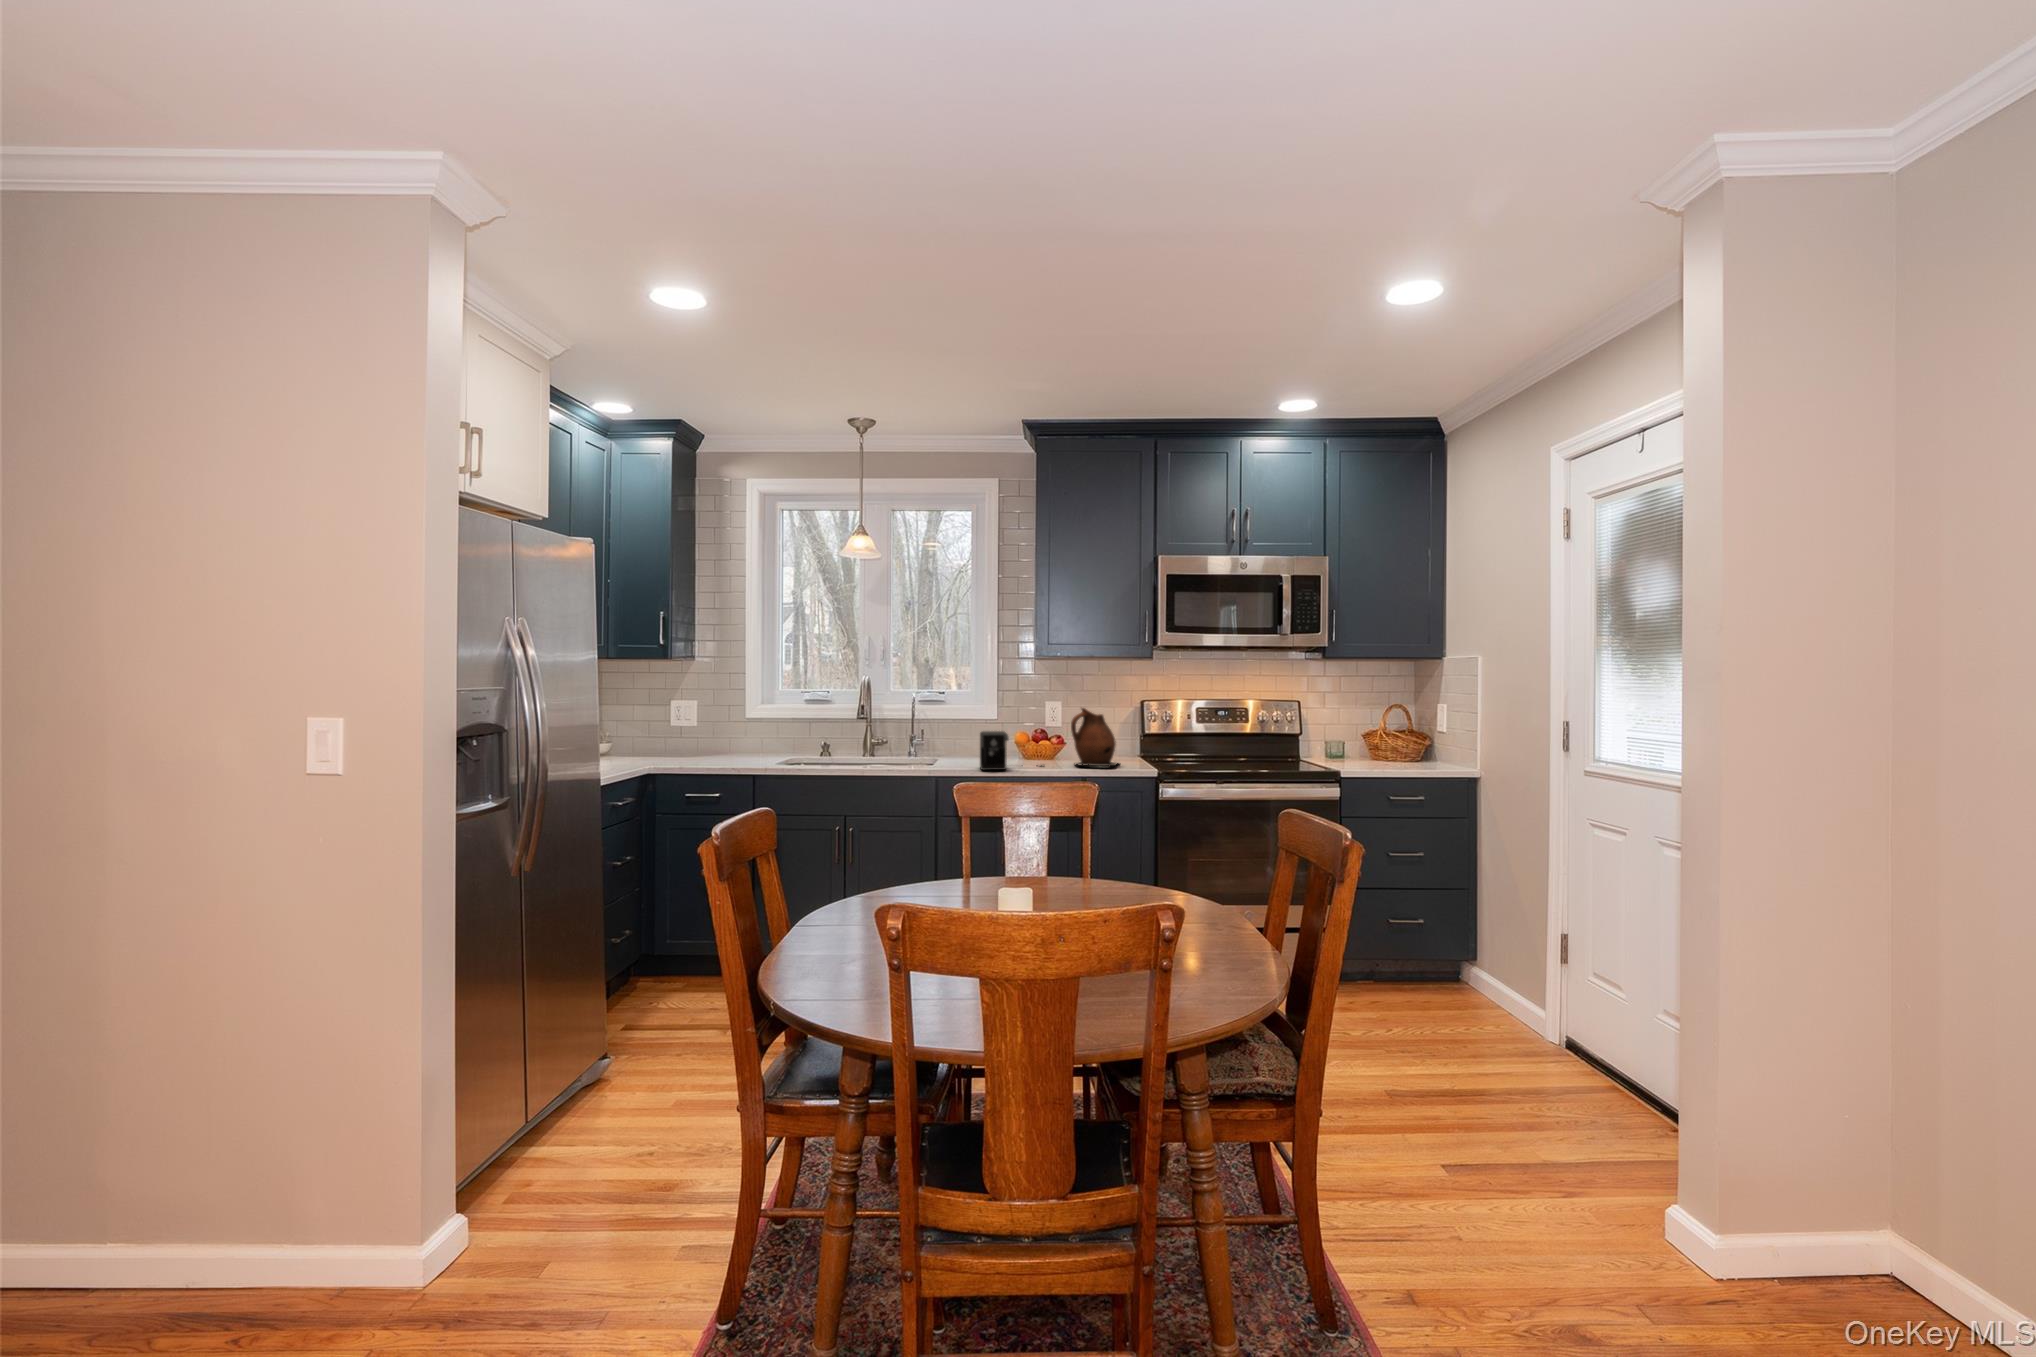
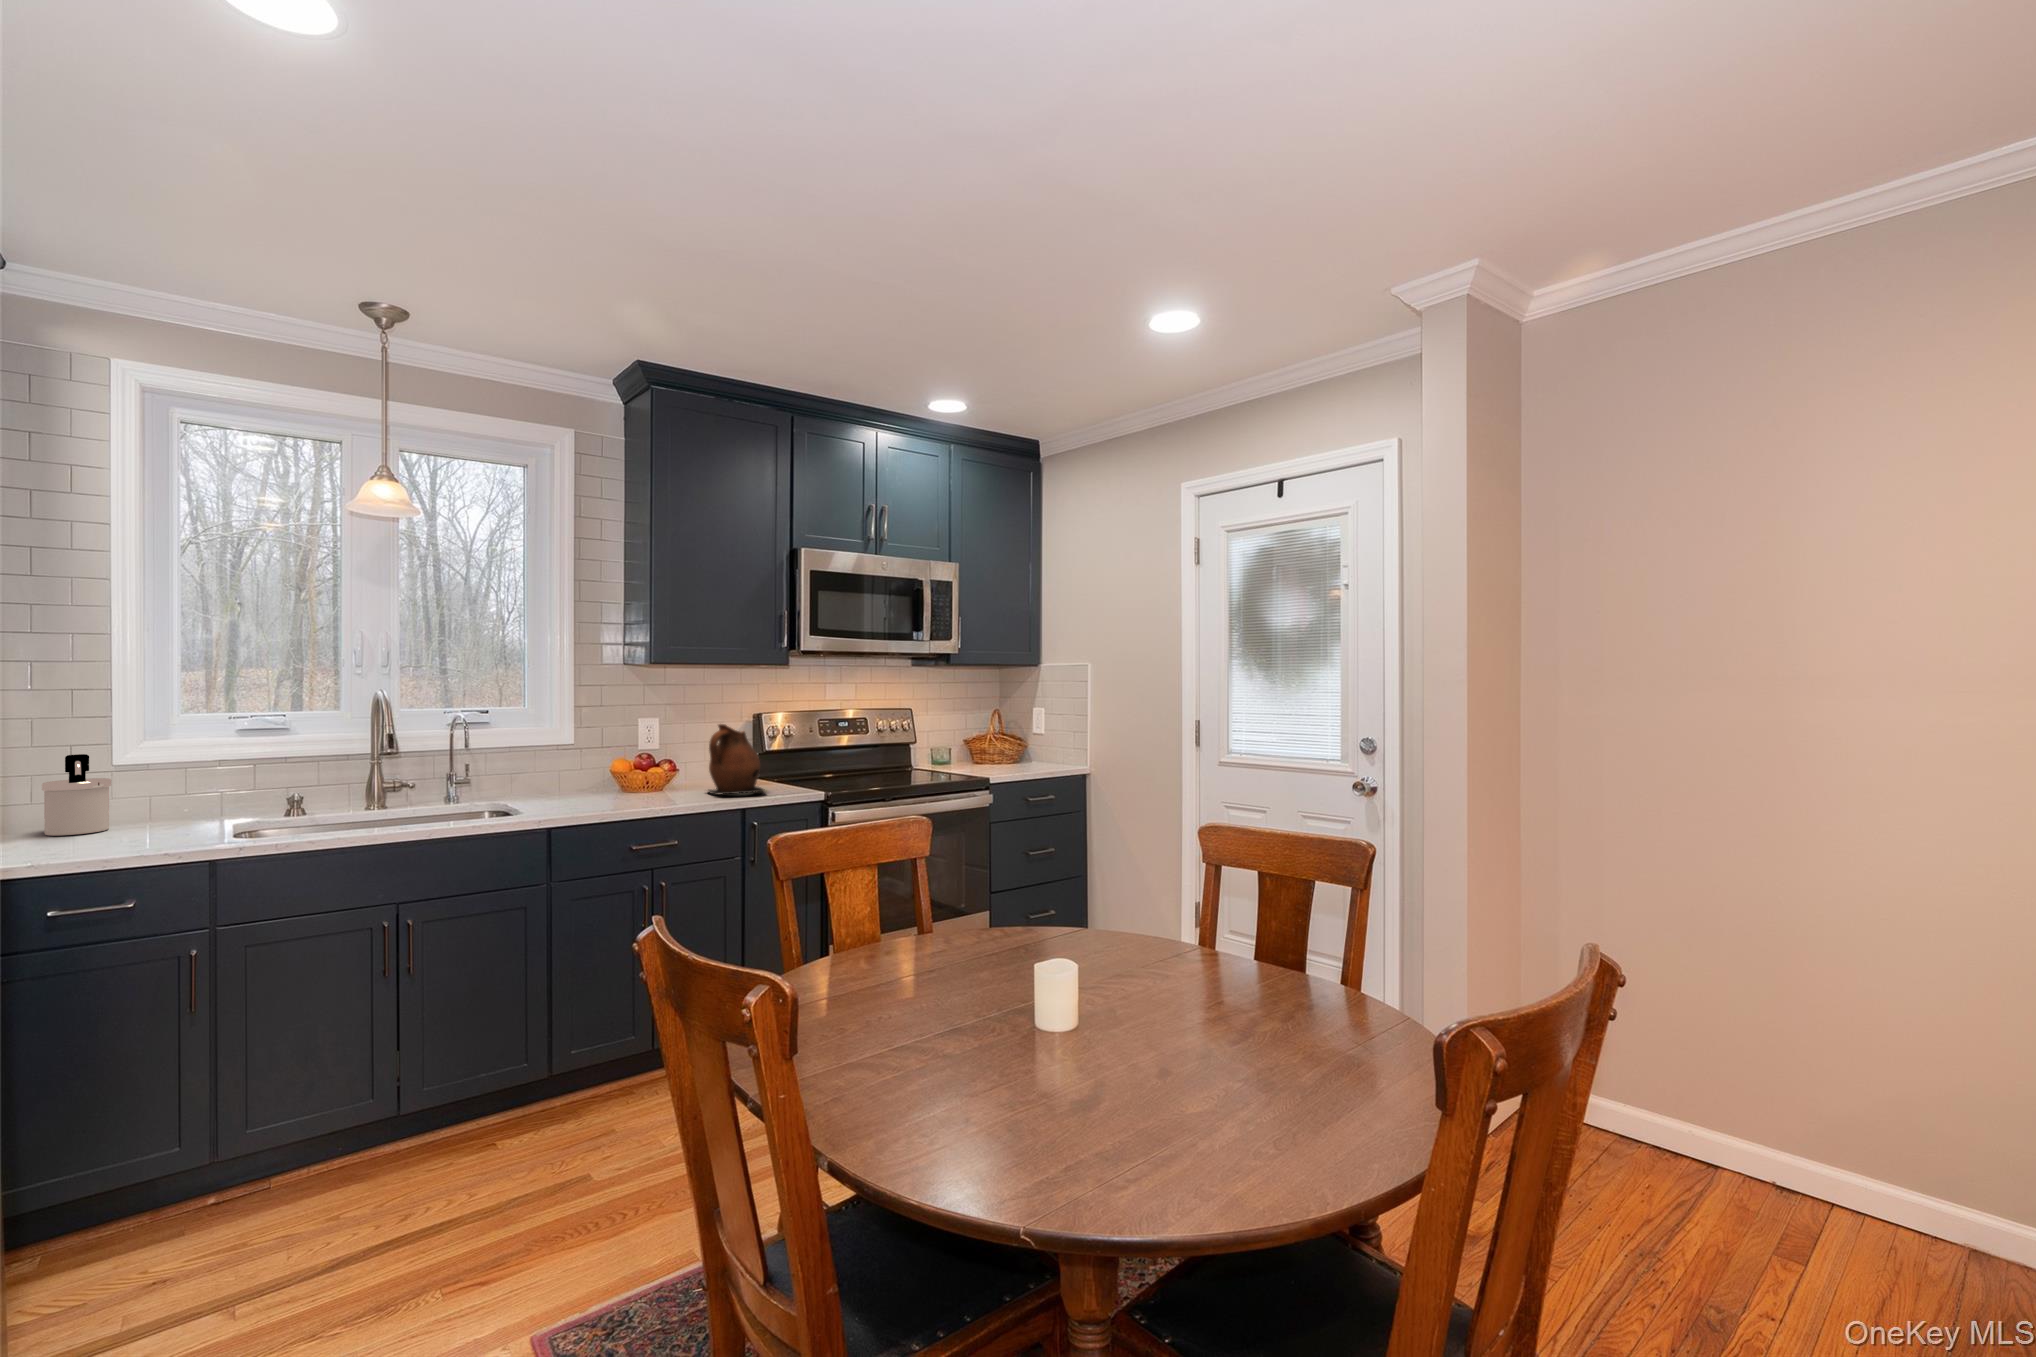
soap dispenser: none [710,712,738,758] -> present [42,754,111,836]
coffee maker: present [980,731,1009,770] -> none [592,759,676,814]

